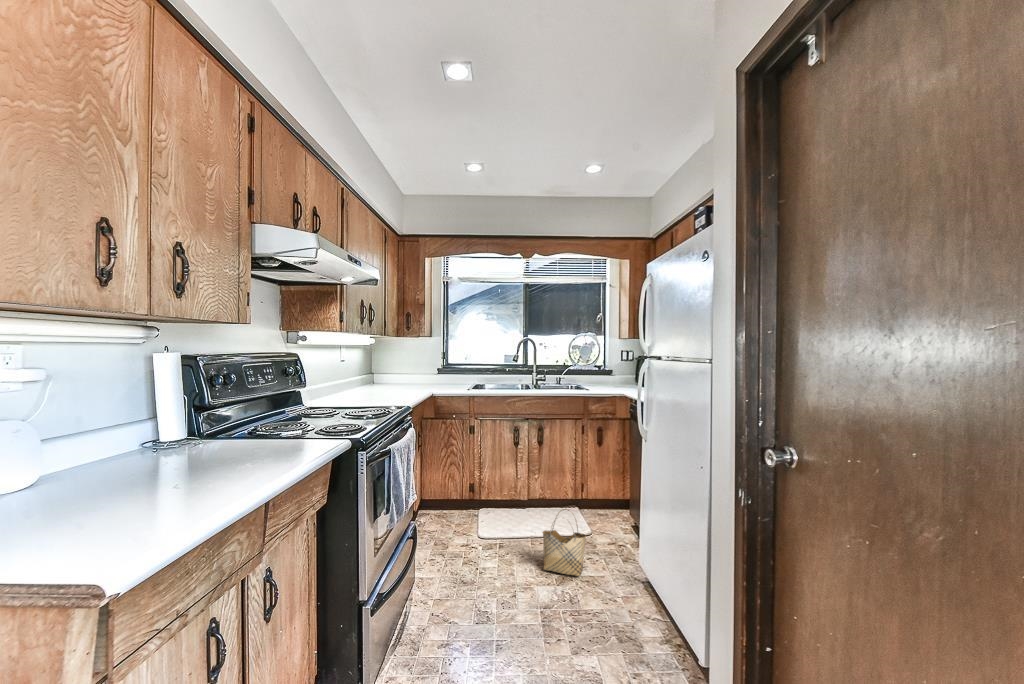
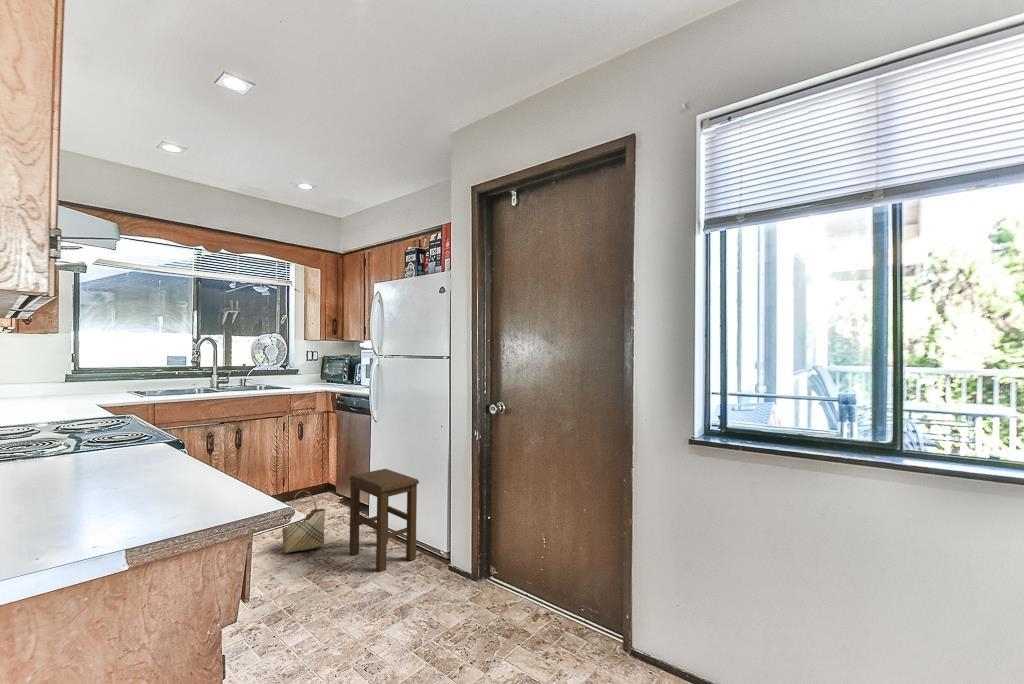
stool: none [600,512,672,646] -> present [349,469,419,572]

